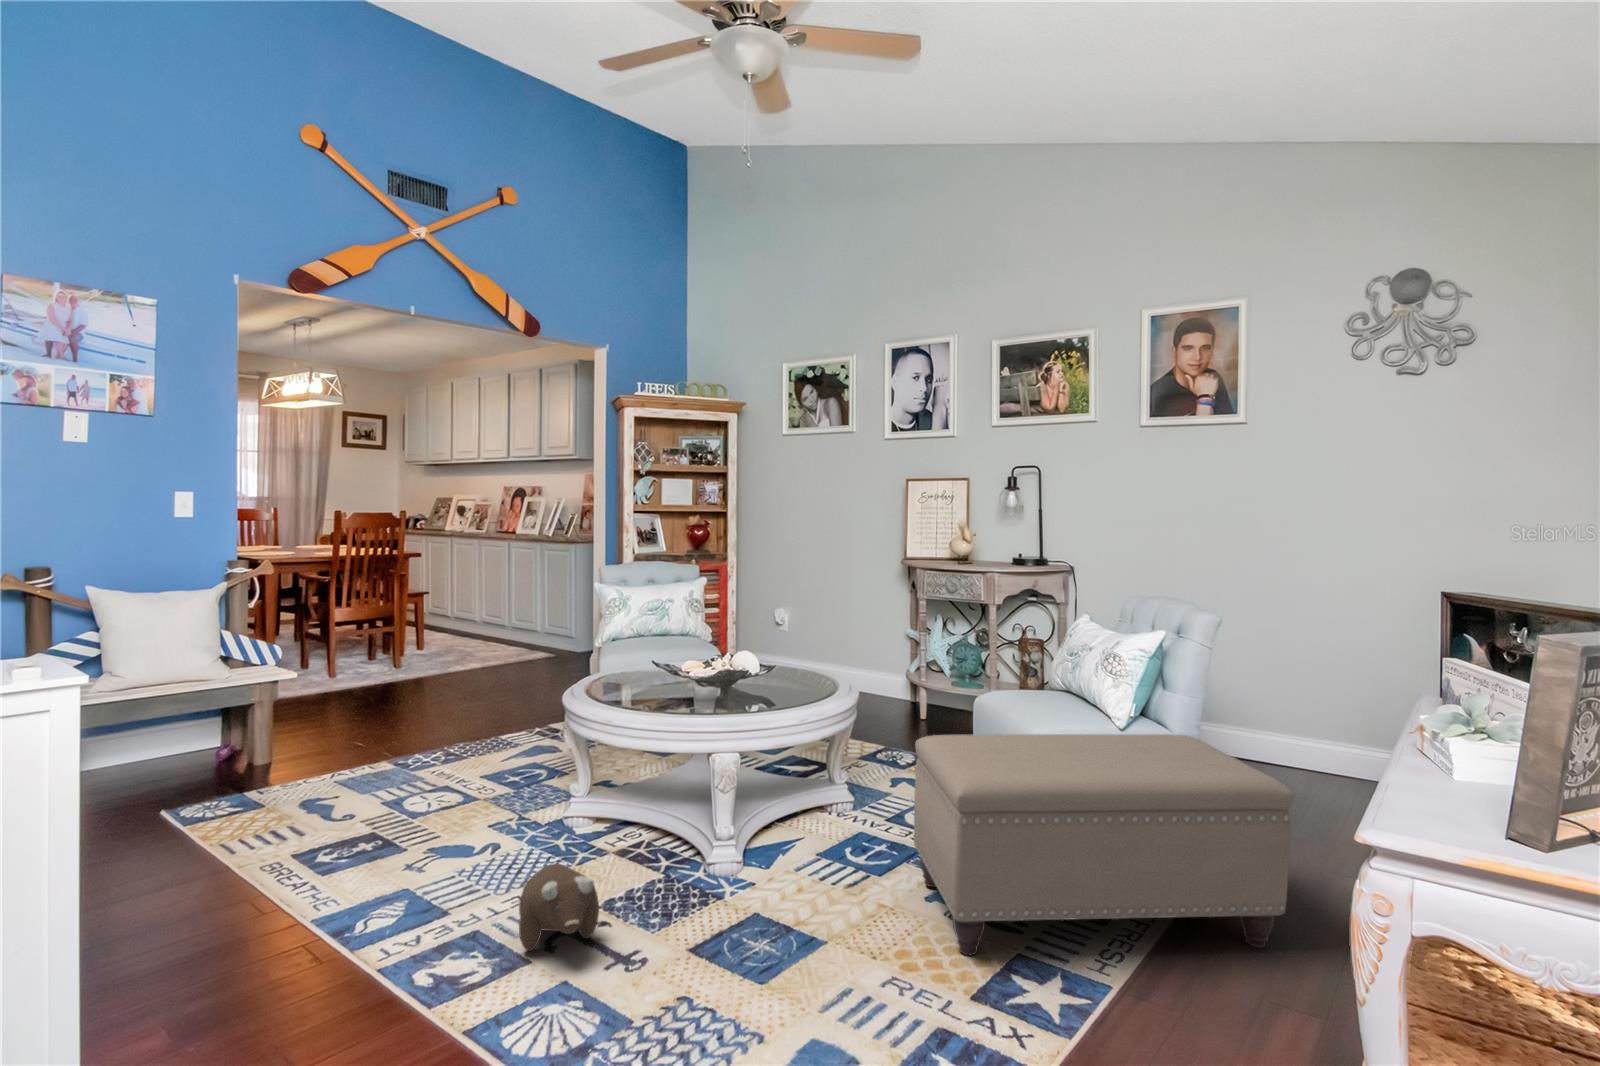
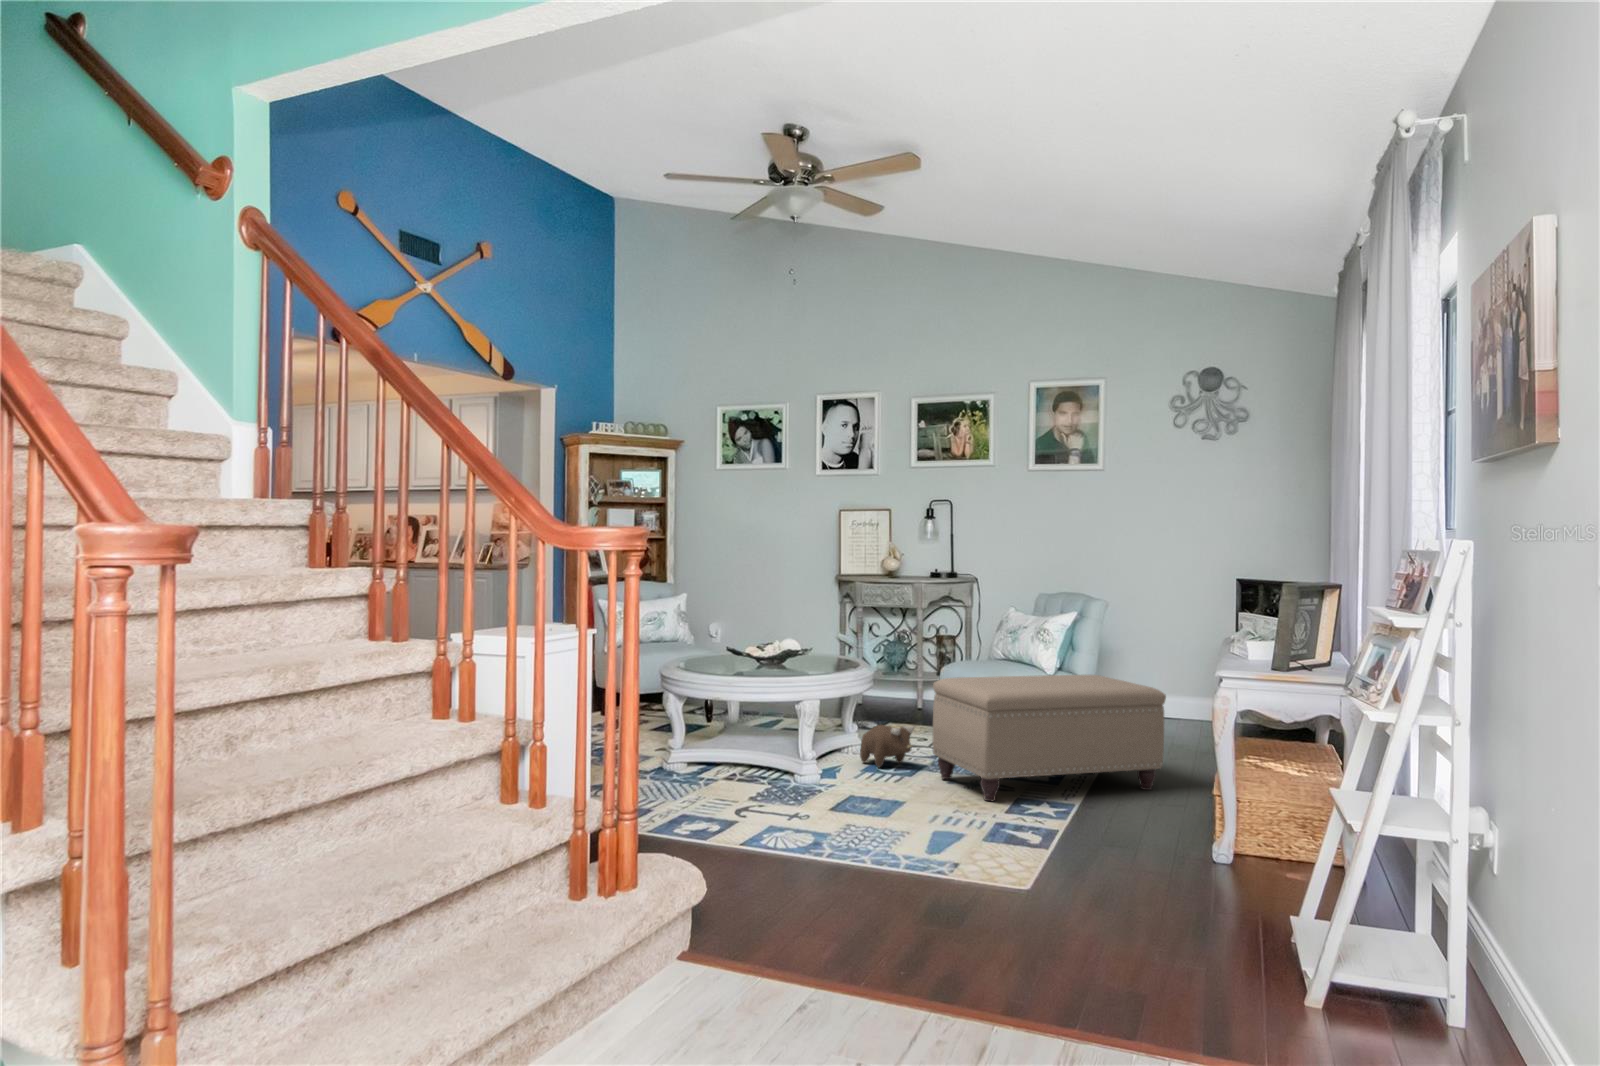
plush toy: present [519,864,599,951] -> present [860,725,914,767]

